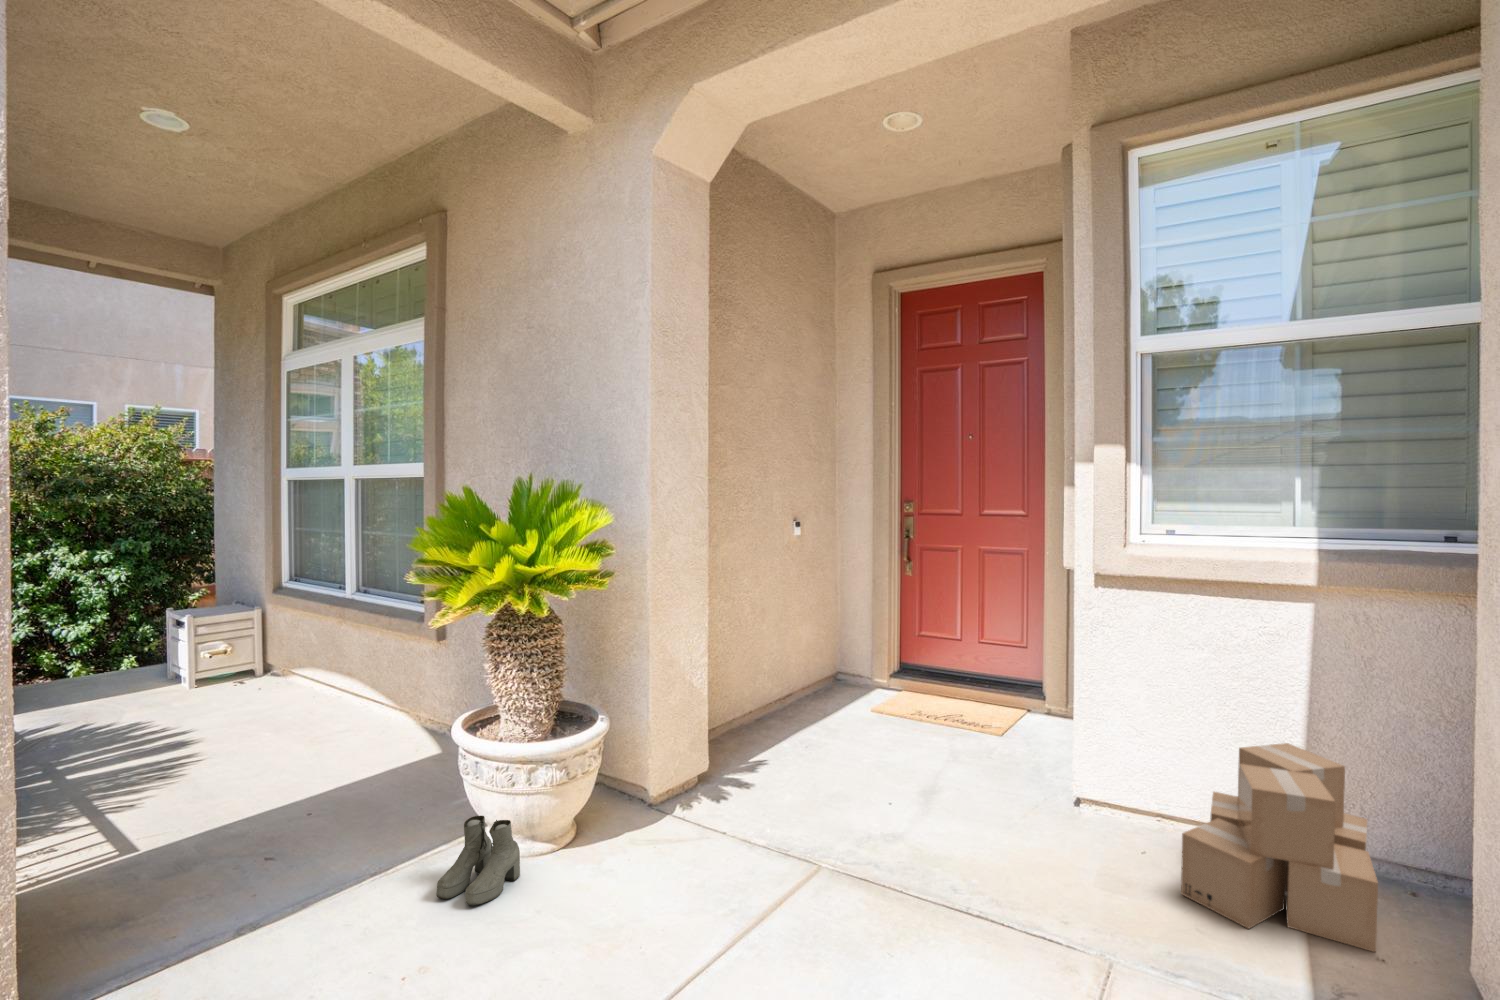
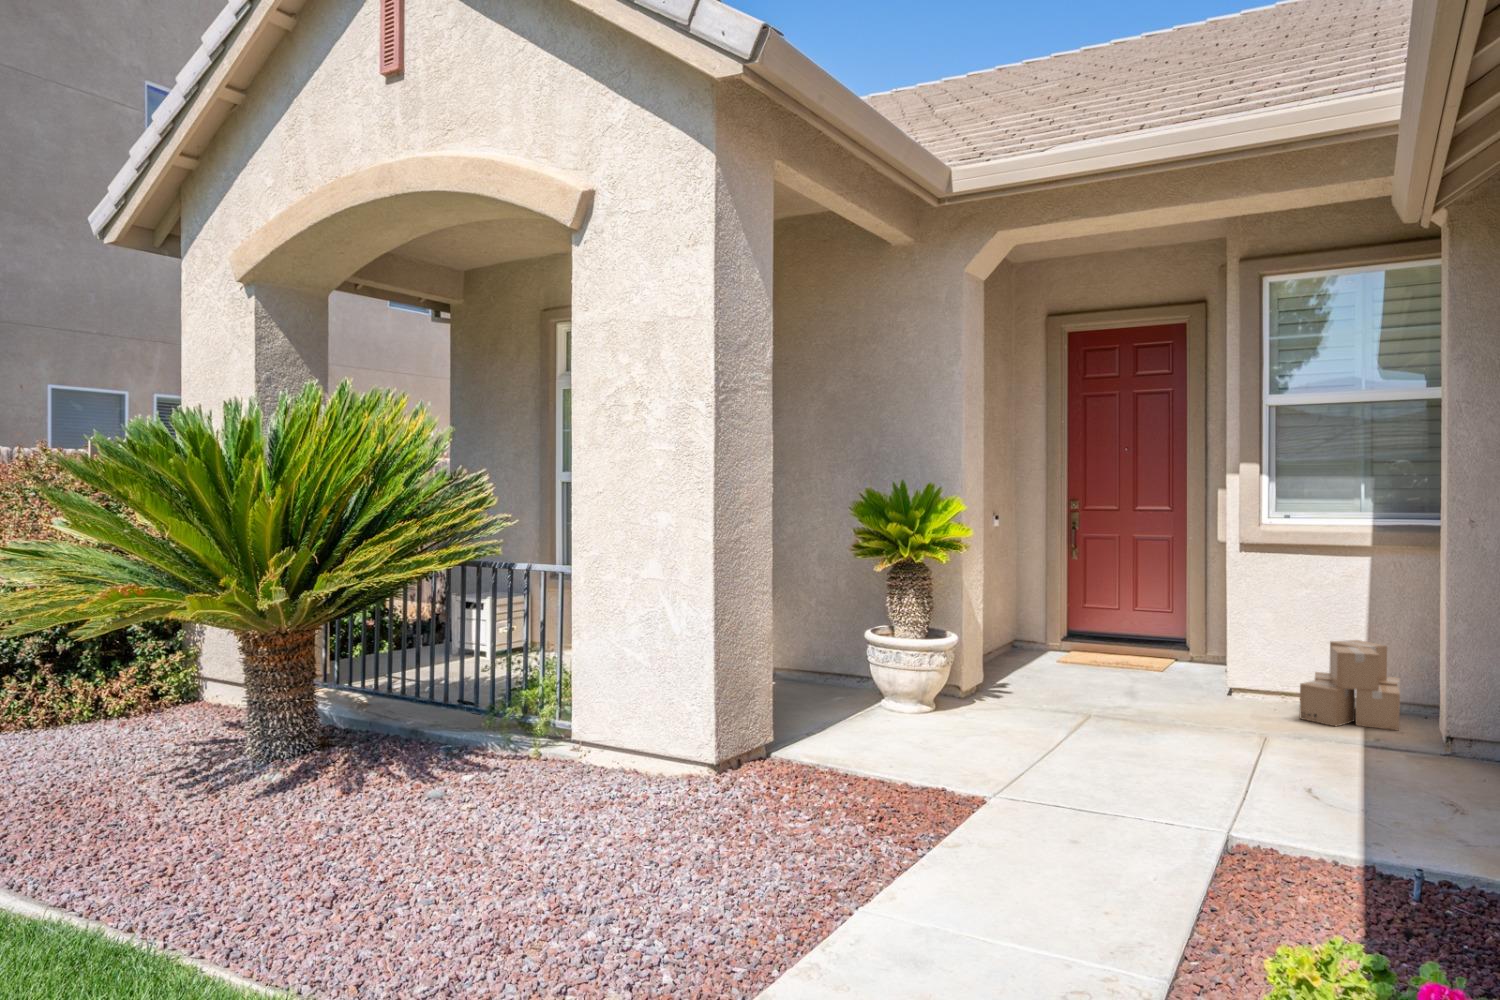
boots: present [436,816,520,906] -> none [881,688,919,730]

